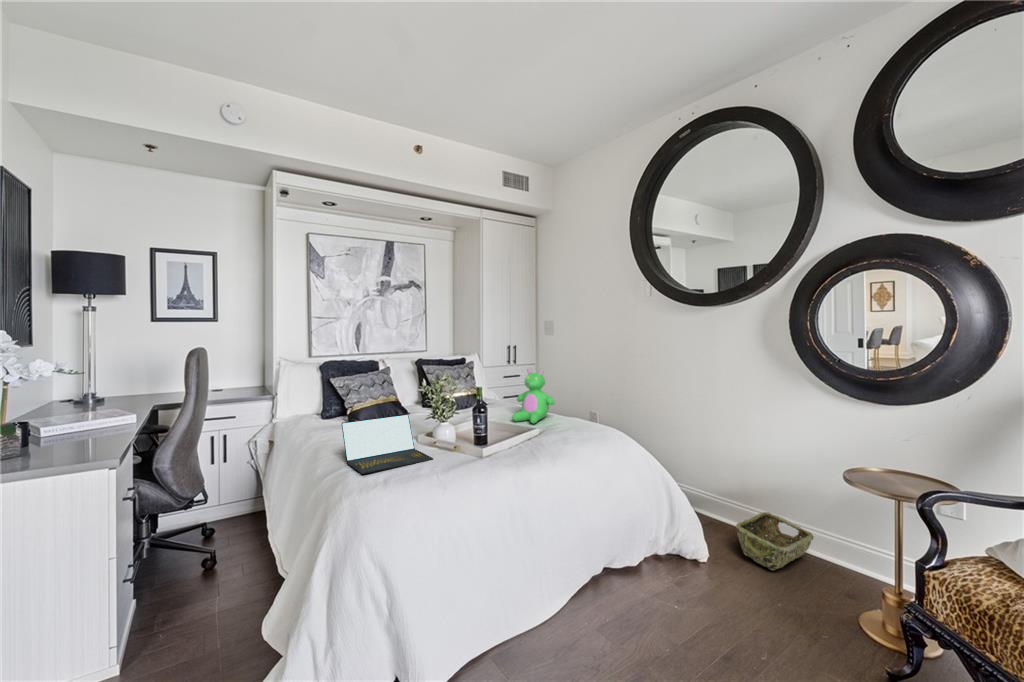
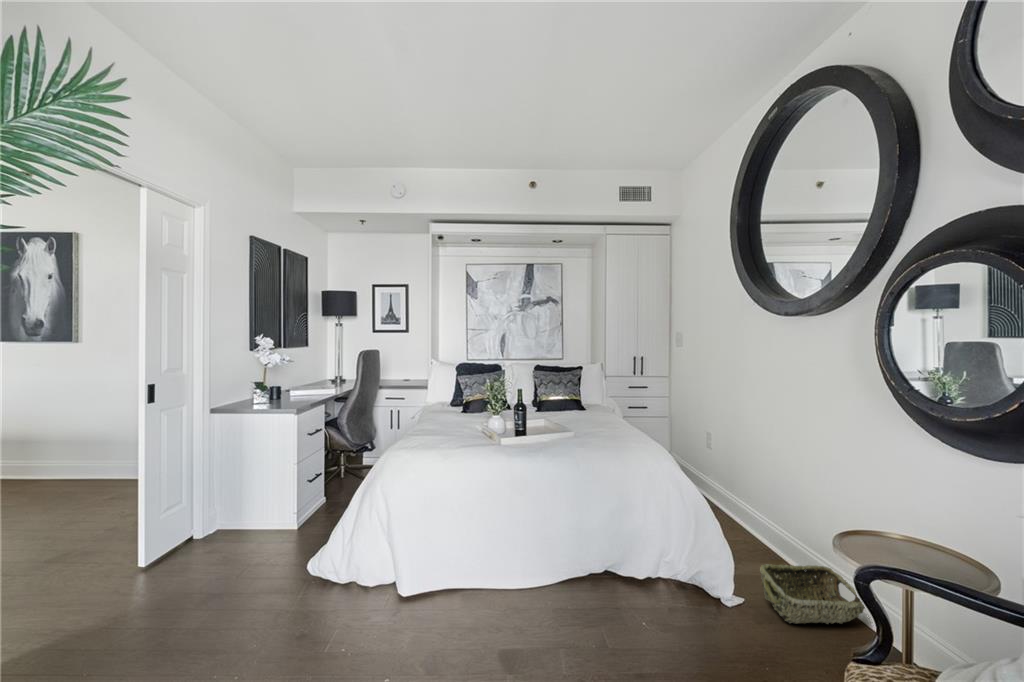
teddy bear: present [512,368,555,423] -> none [571,379,608,429]
laptop: present [342,414,433,474] -> none [417,407,470,442]

